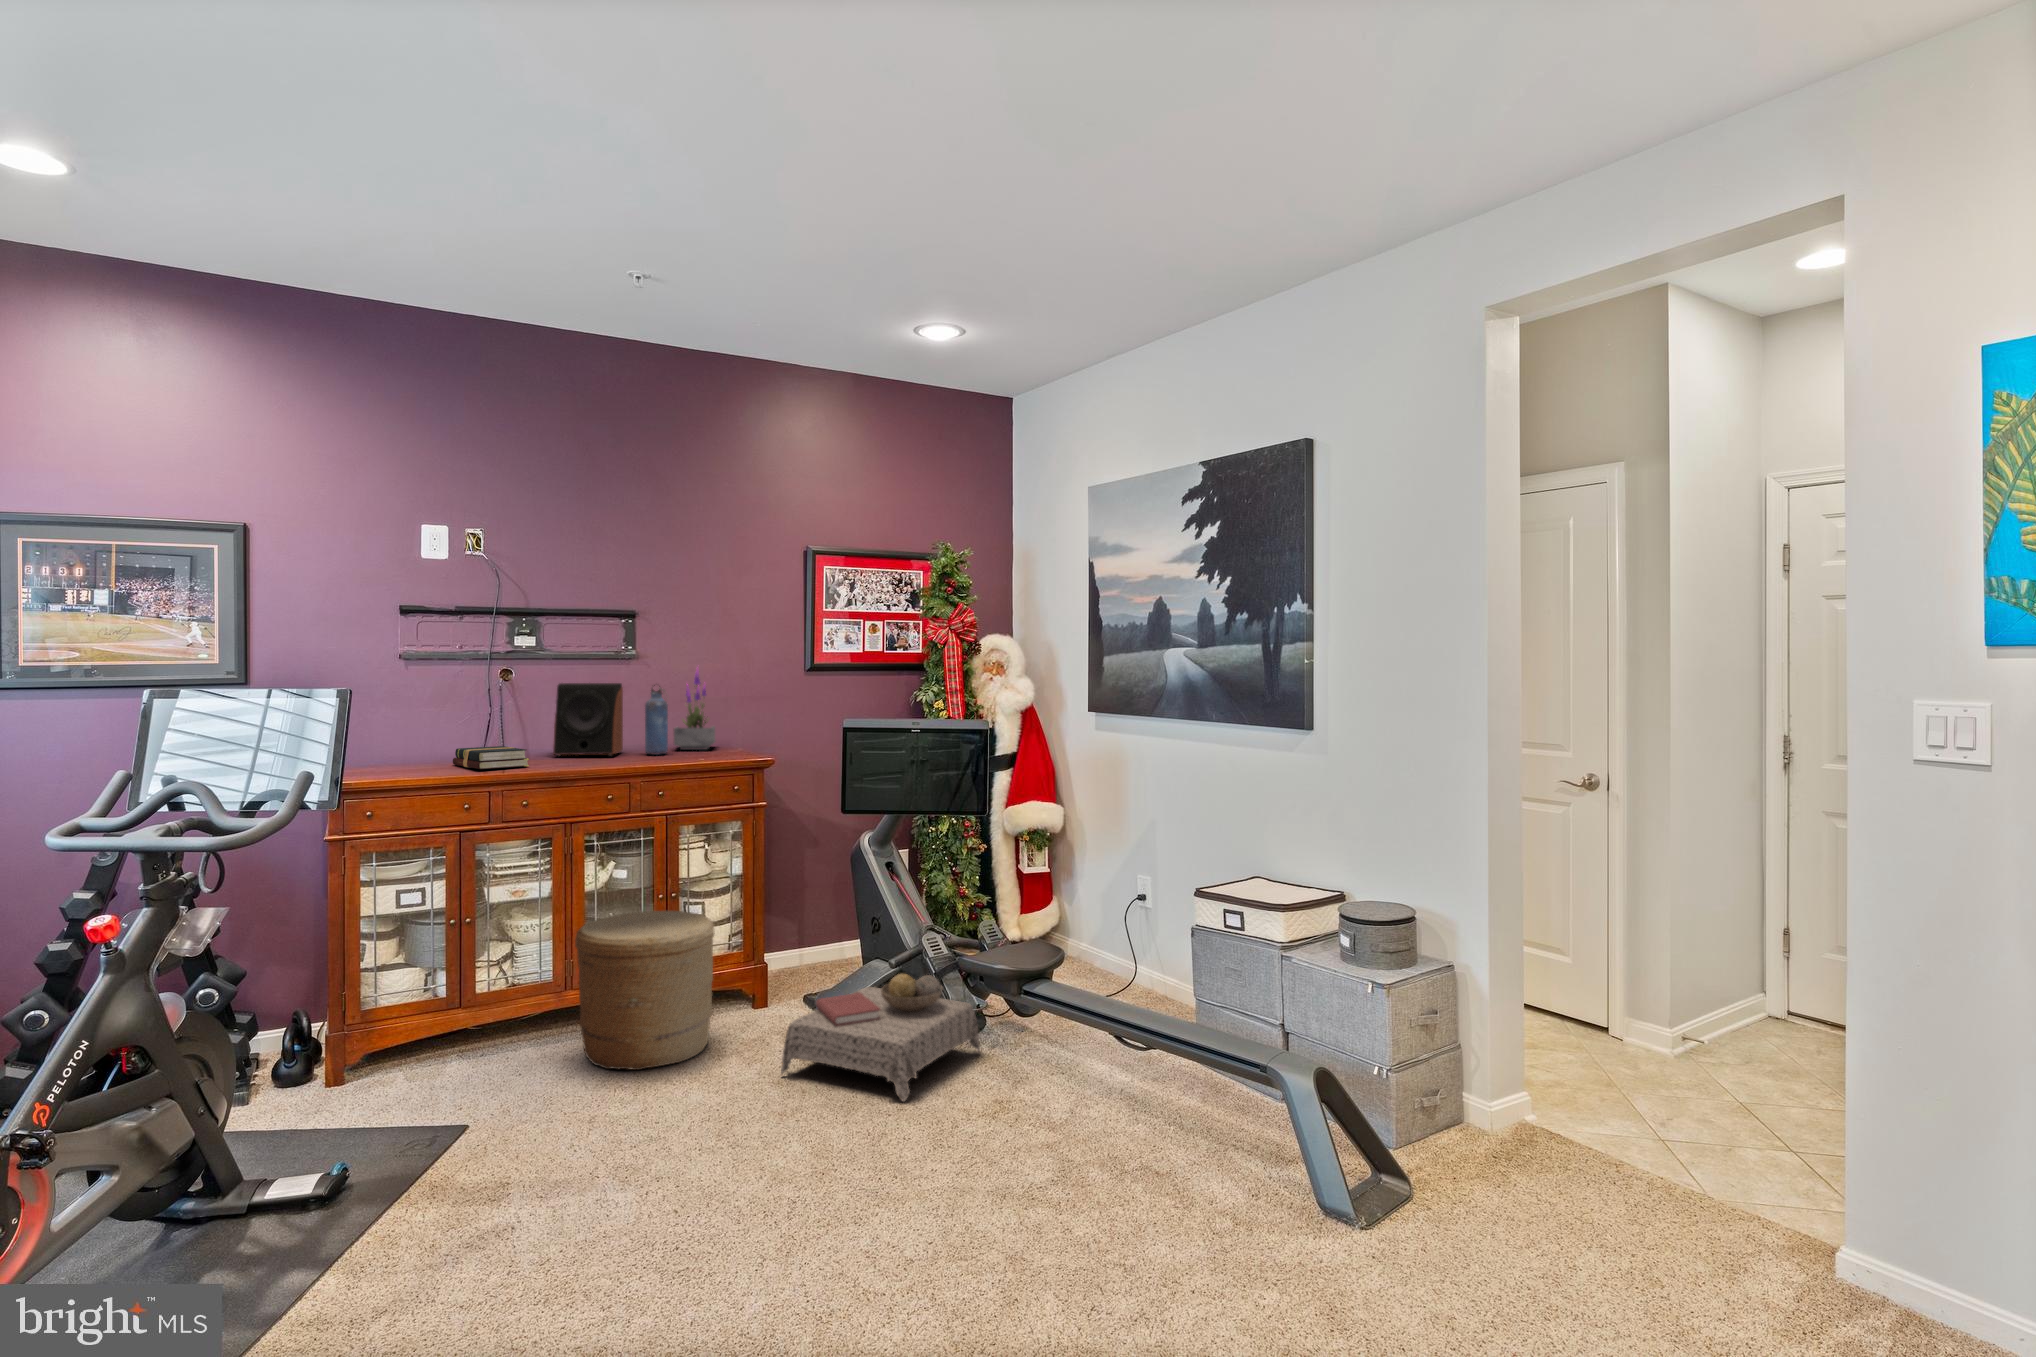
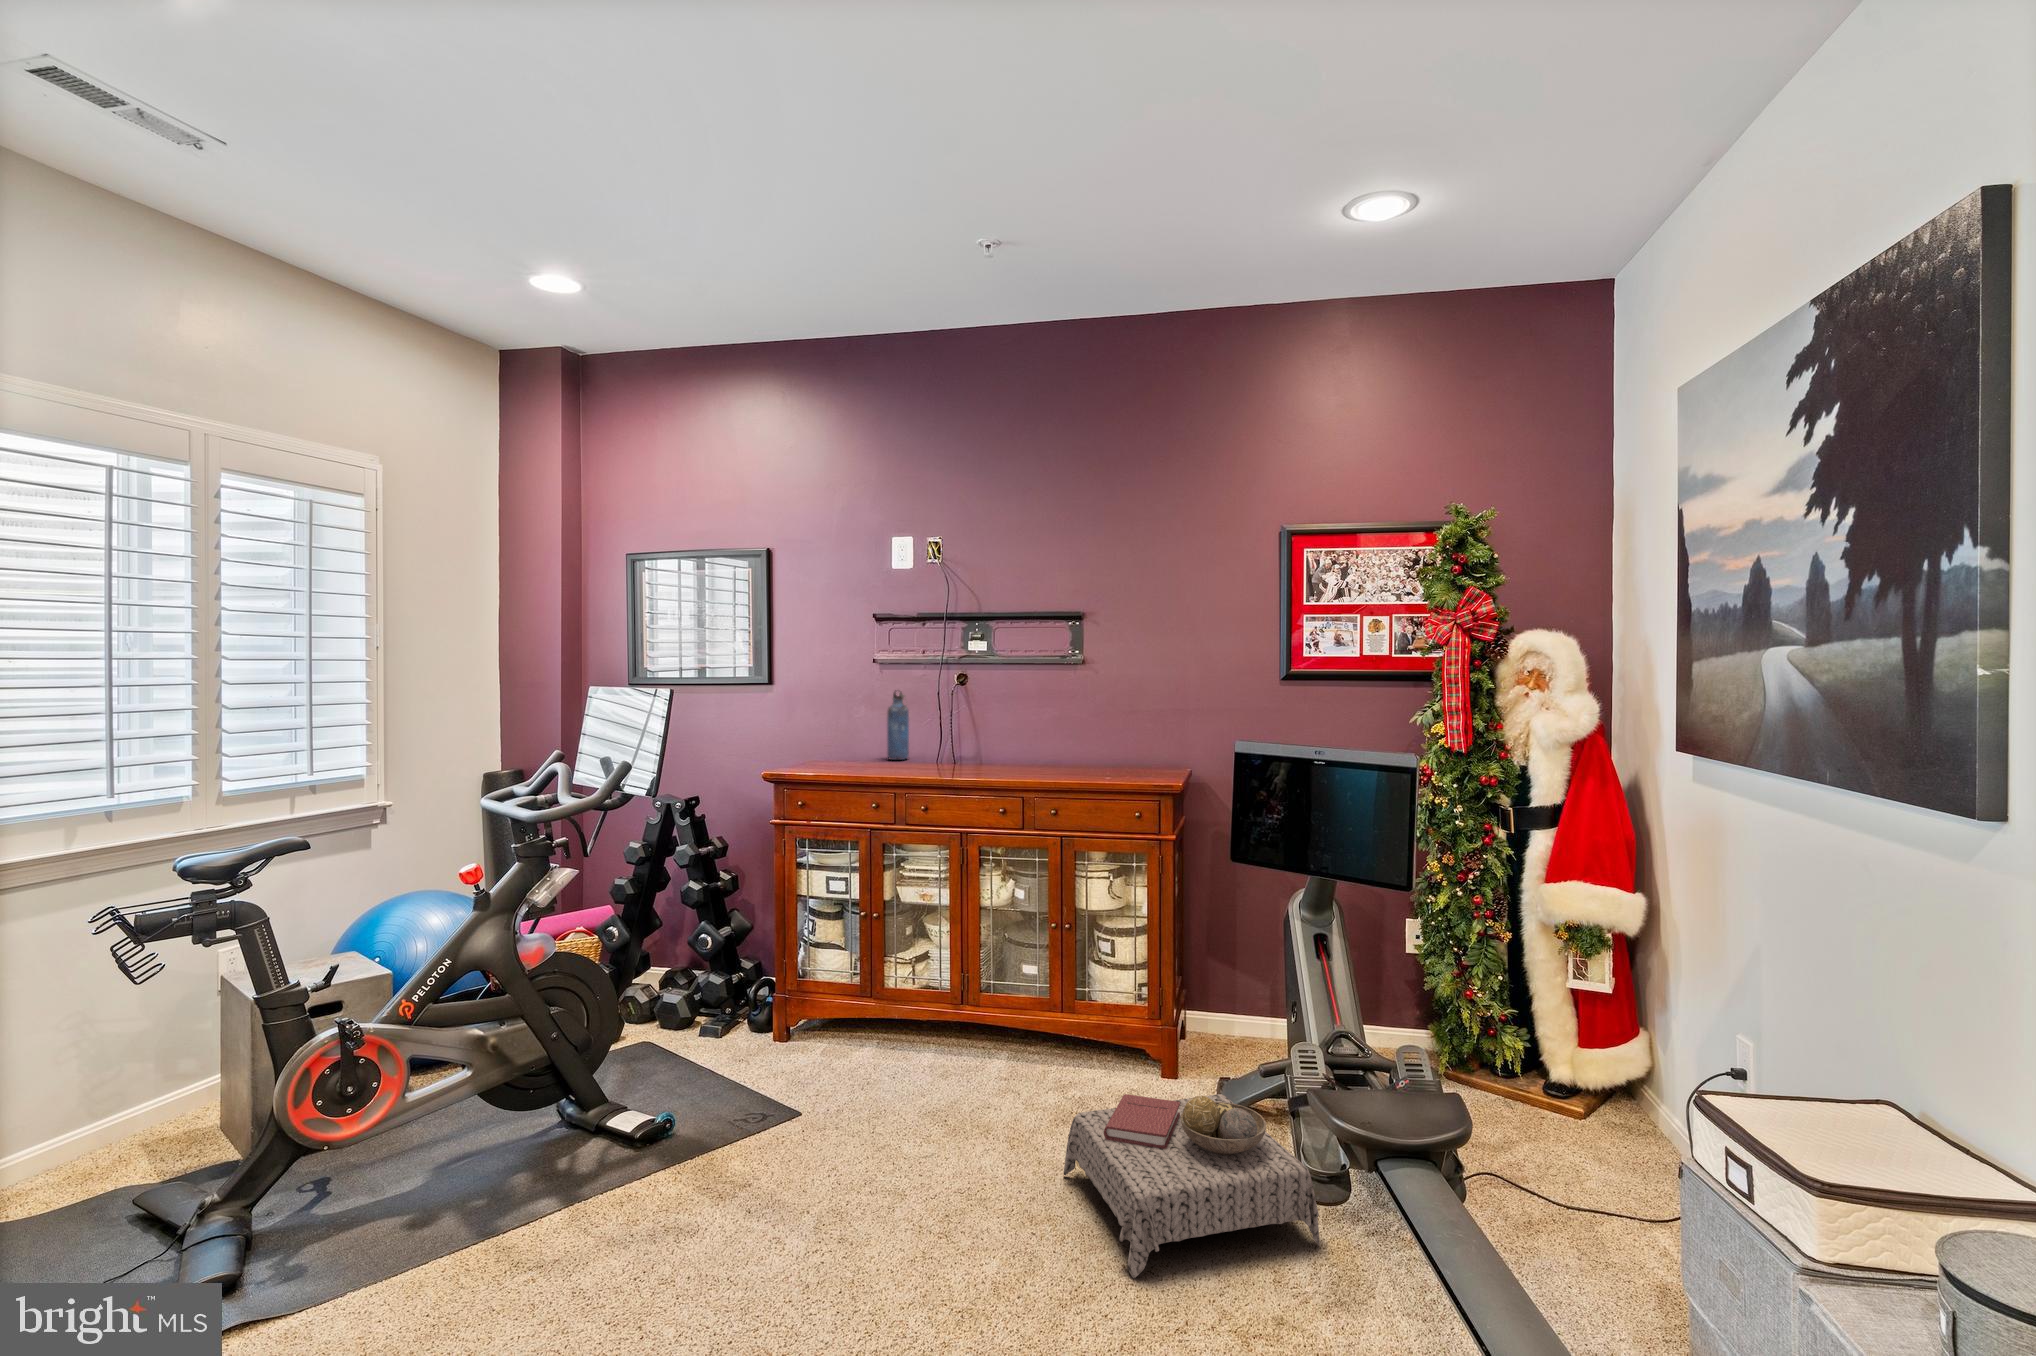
potted plant: present [674,667,716,750] -> none [1117,671,1172,767]
speaker: present [553,683,623,756] -> none [998,690,1068,767]
water bottle: present [645,685,668,755] -> present [887,692,909,760]
hardback book: present [453,746,529,769] -> none [901,750,952,772]
woven basket: present [575,911,715,1070] -> none [929,936,1073,1117]

